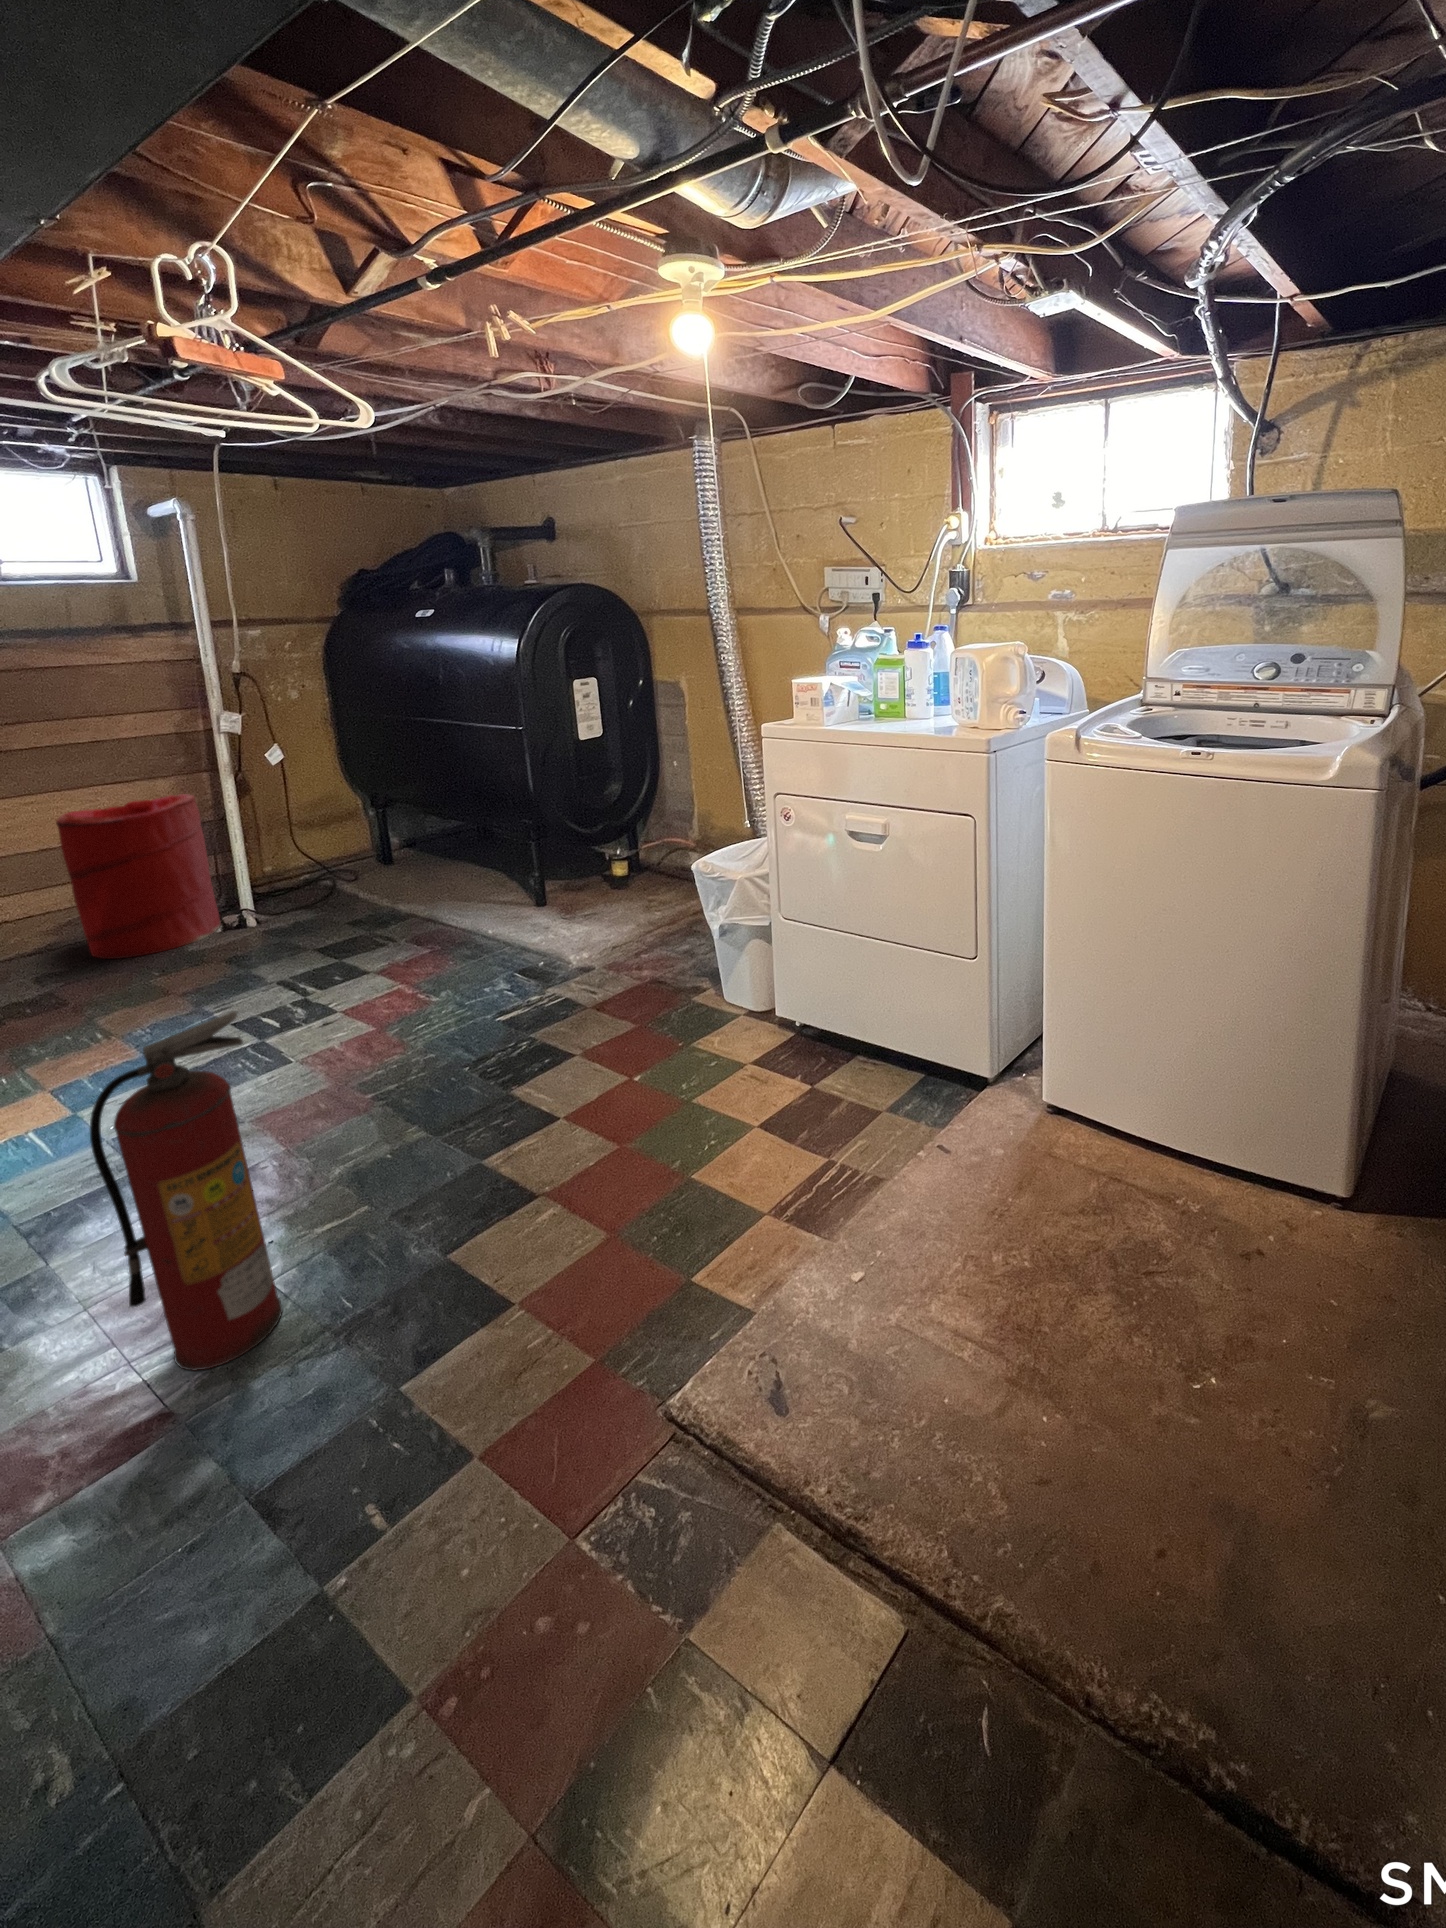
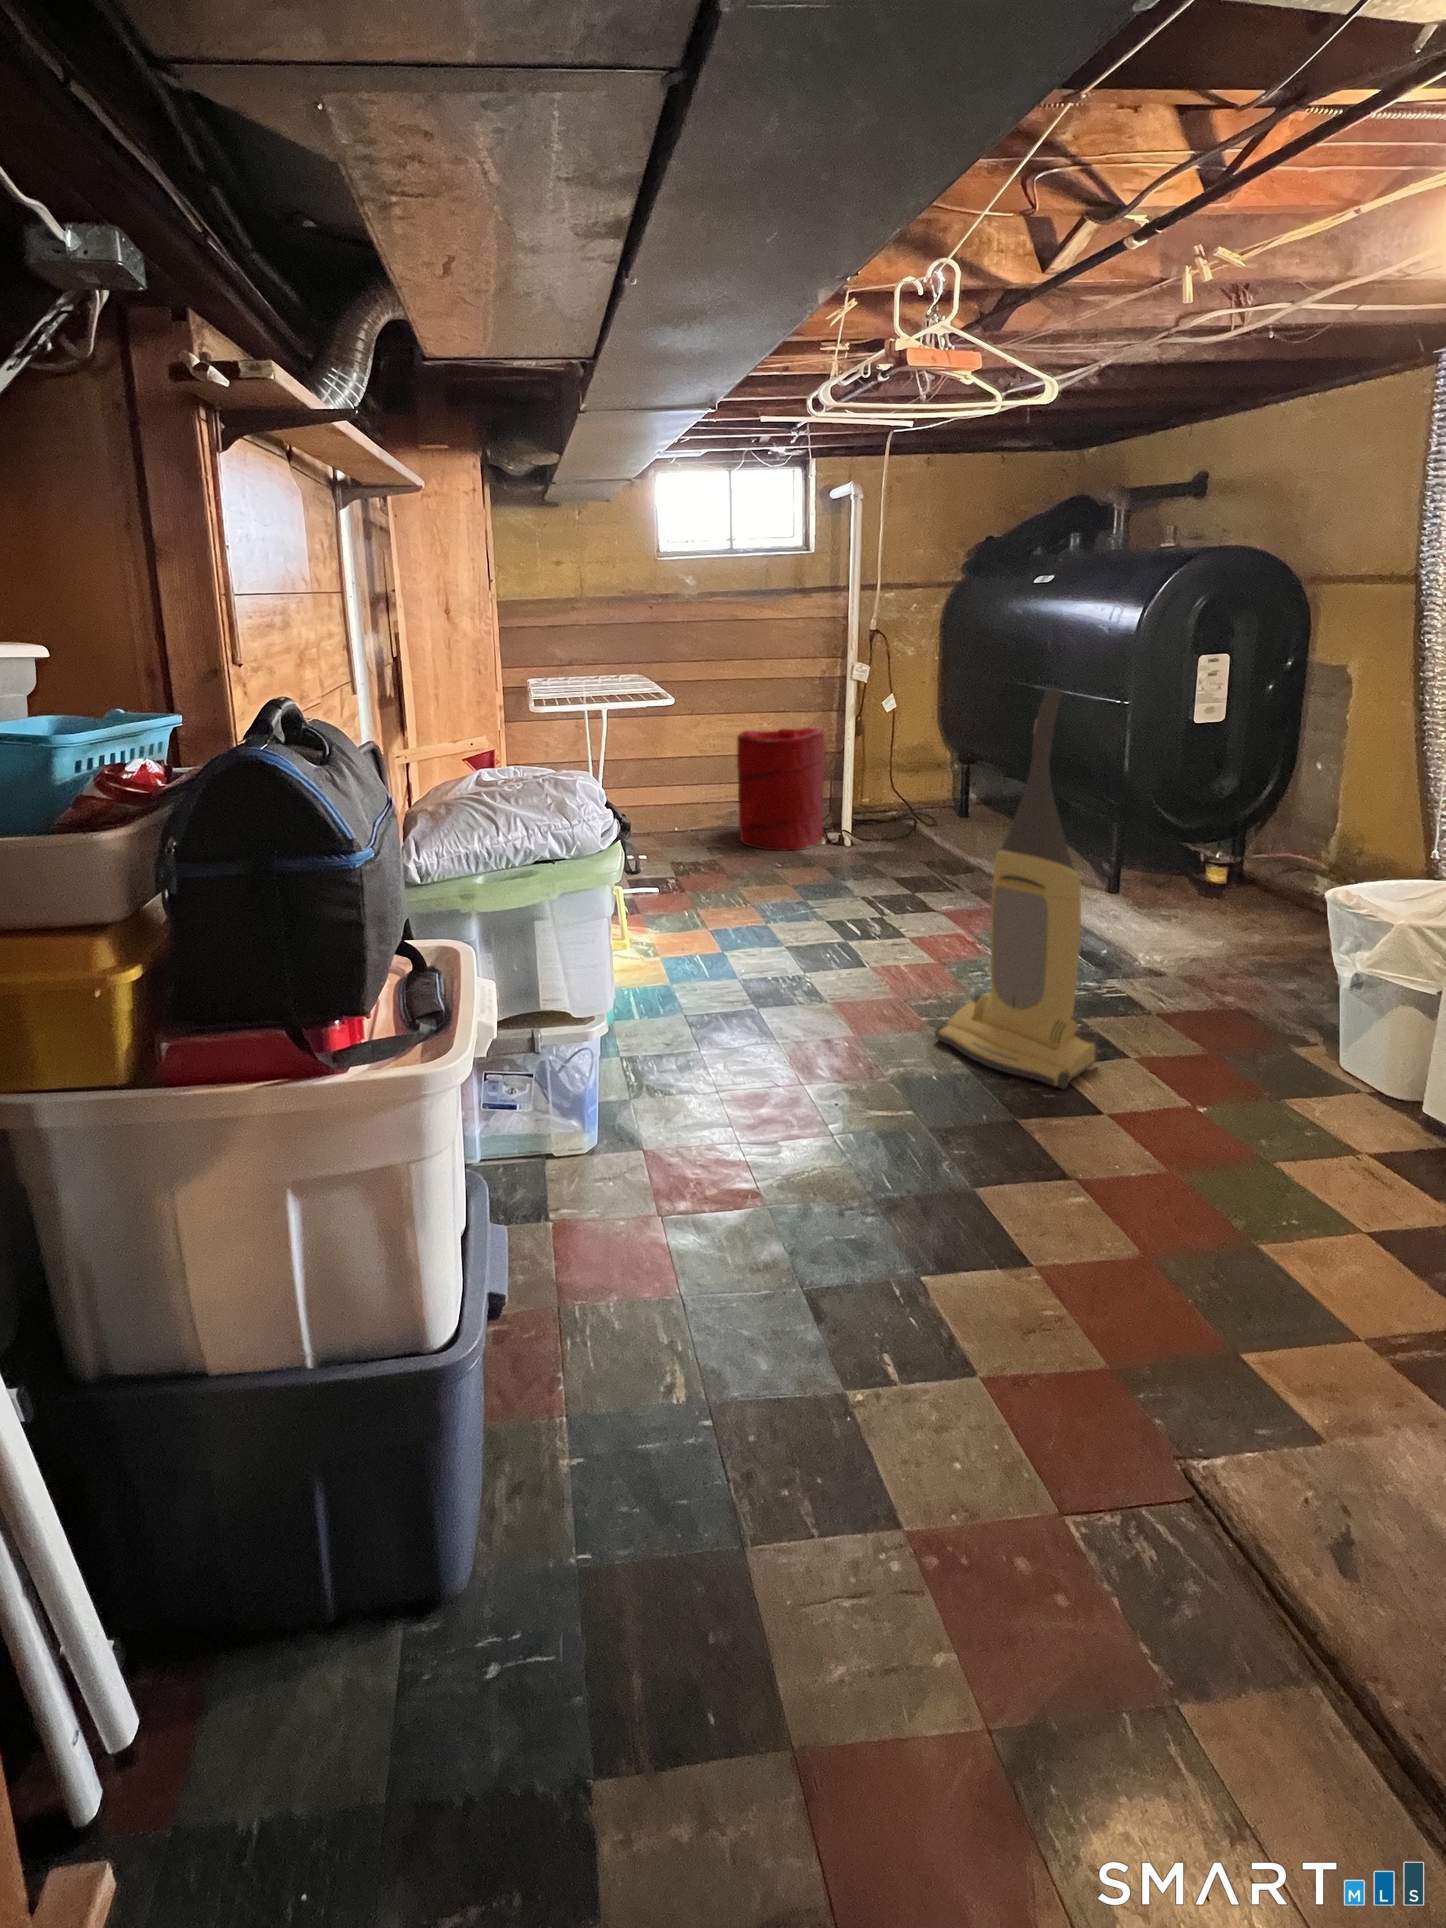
vacuum cleaner: none [383,726,549,1128] -> present [936,689,1099,1089]
fire extinguisher: present [90,1011,282,1371] -> none [762,897,861,1157]

